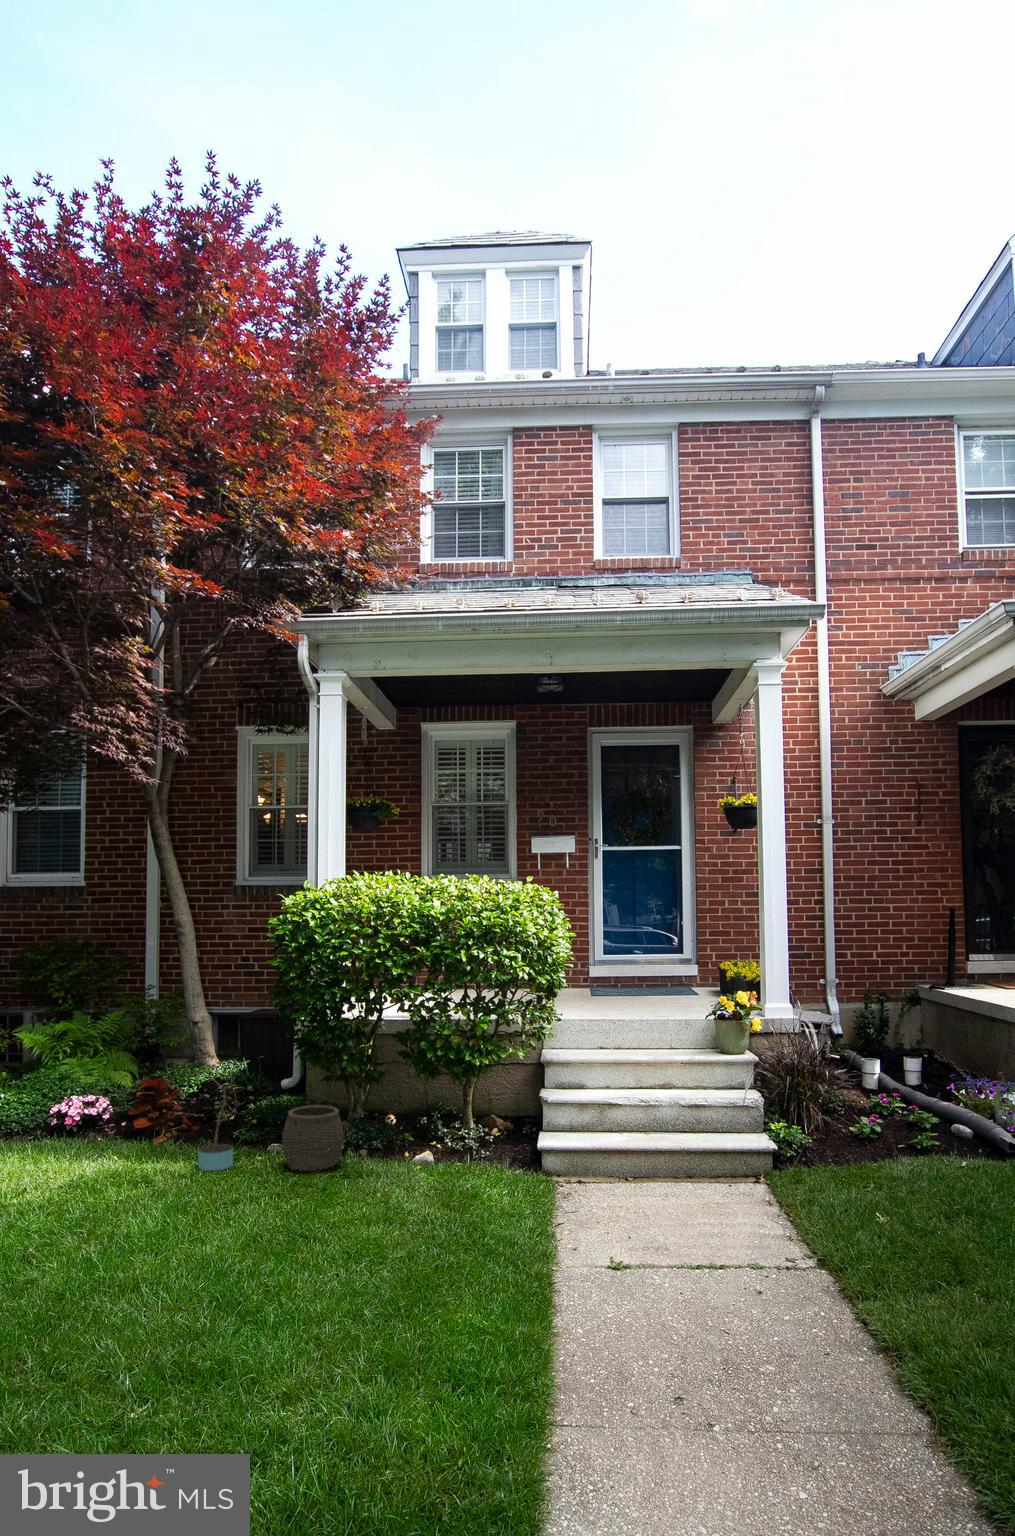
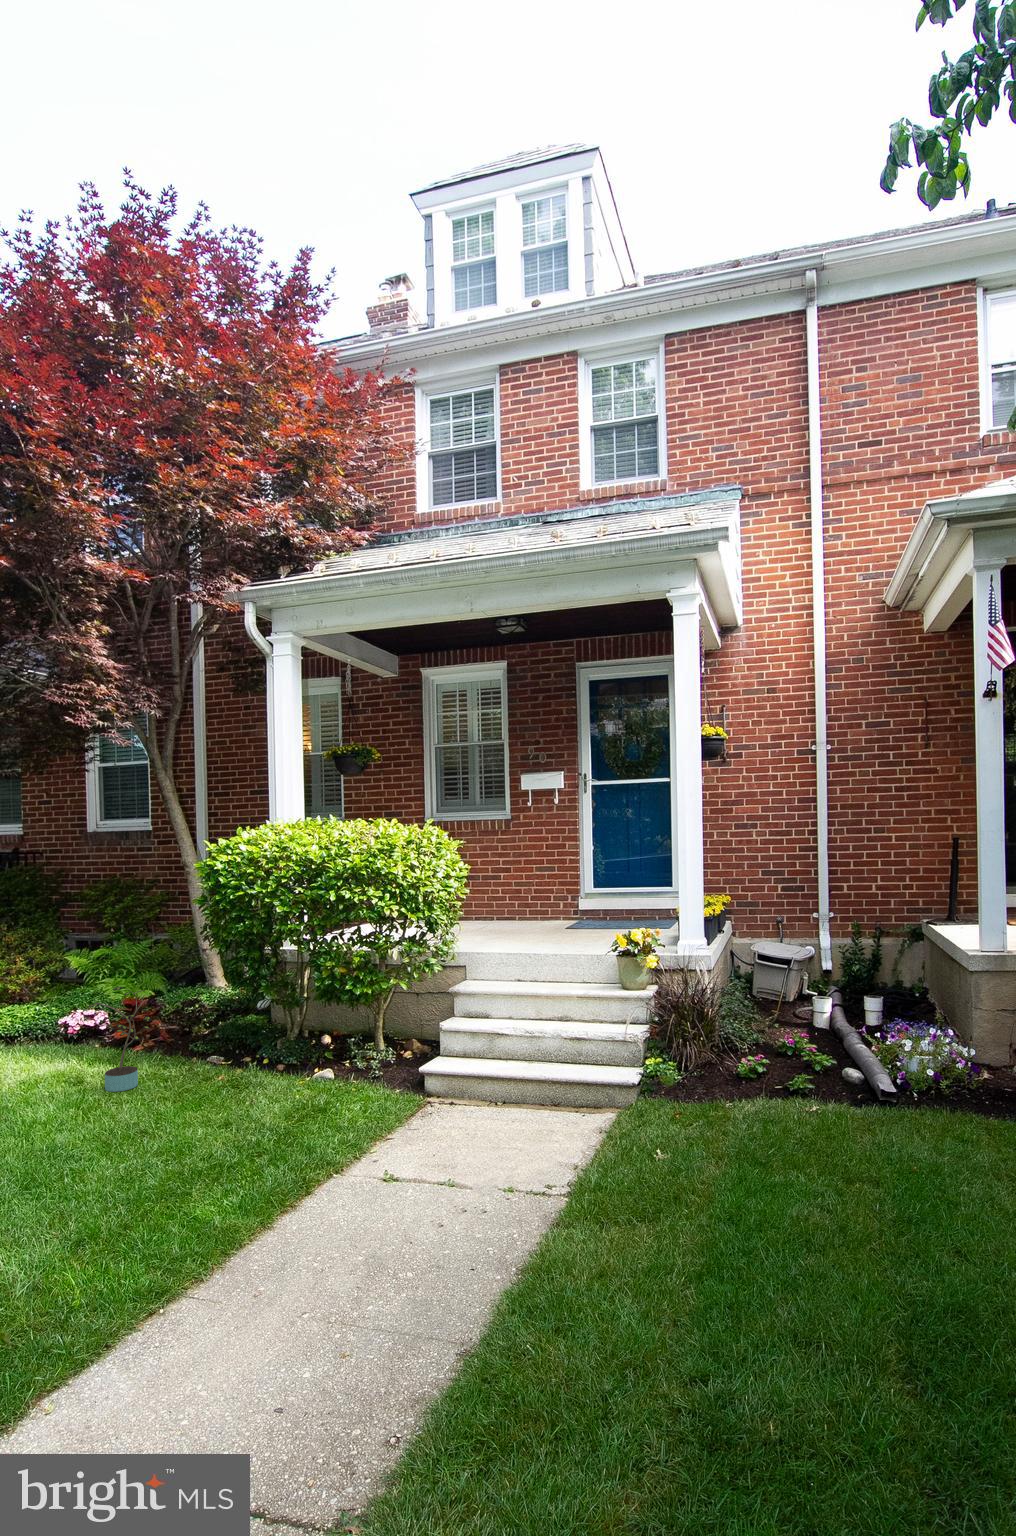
woven basket: present [282,1105,344,1171] -> none [170,1035,232,1098]

